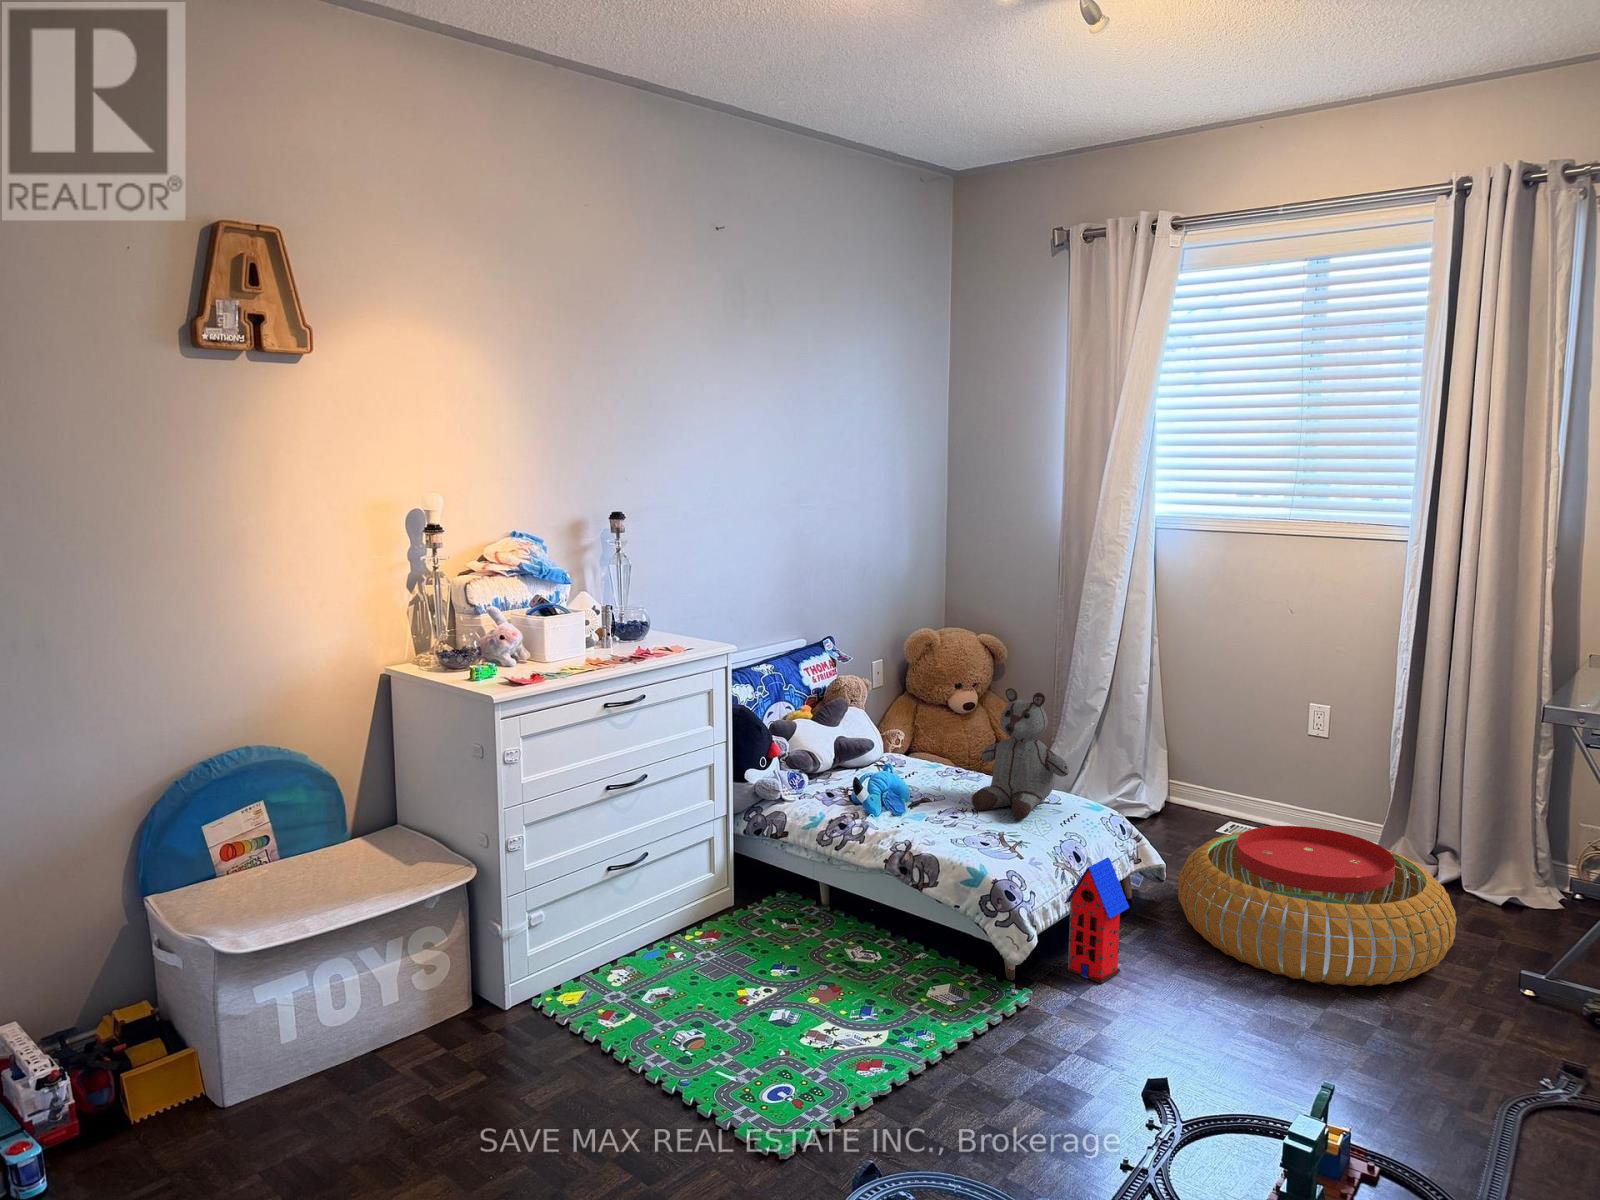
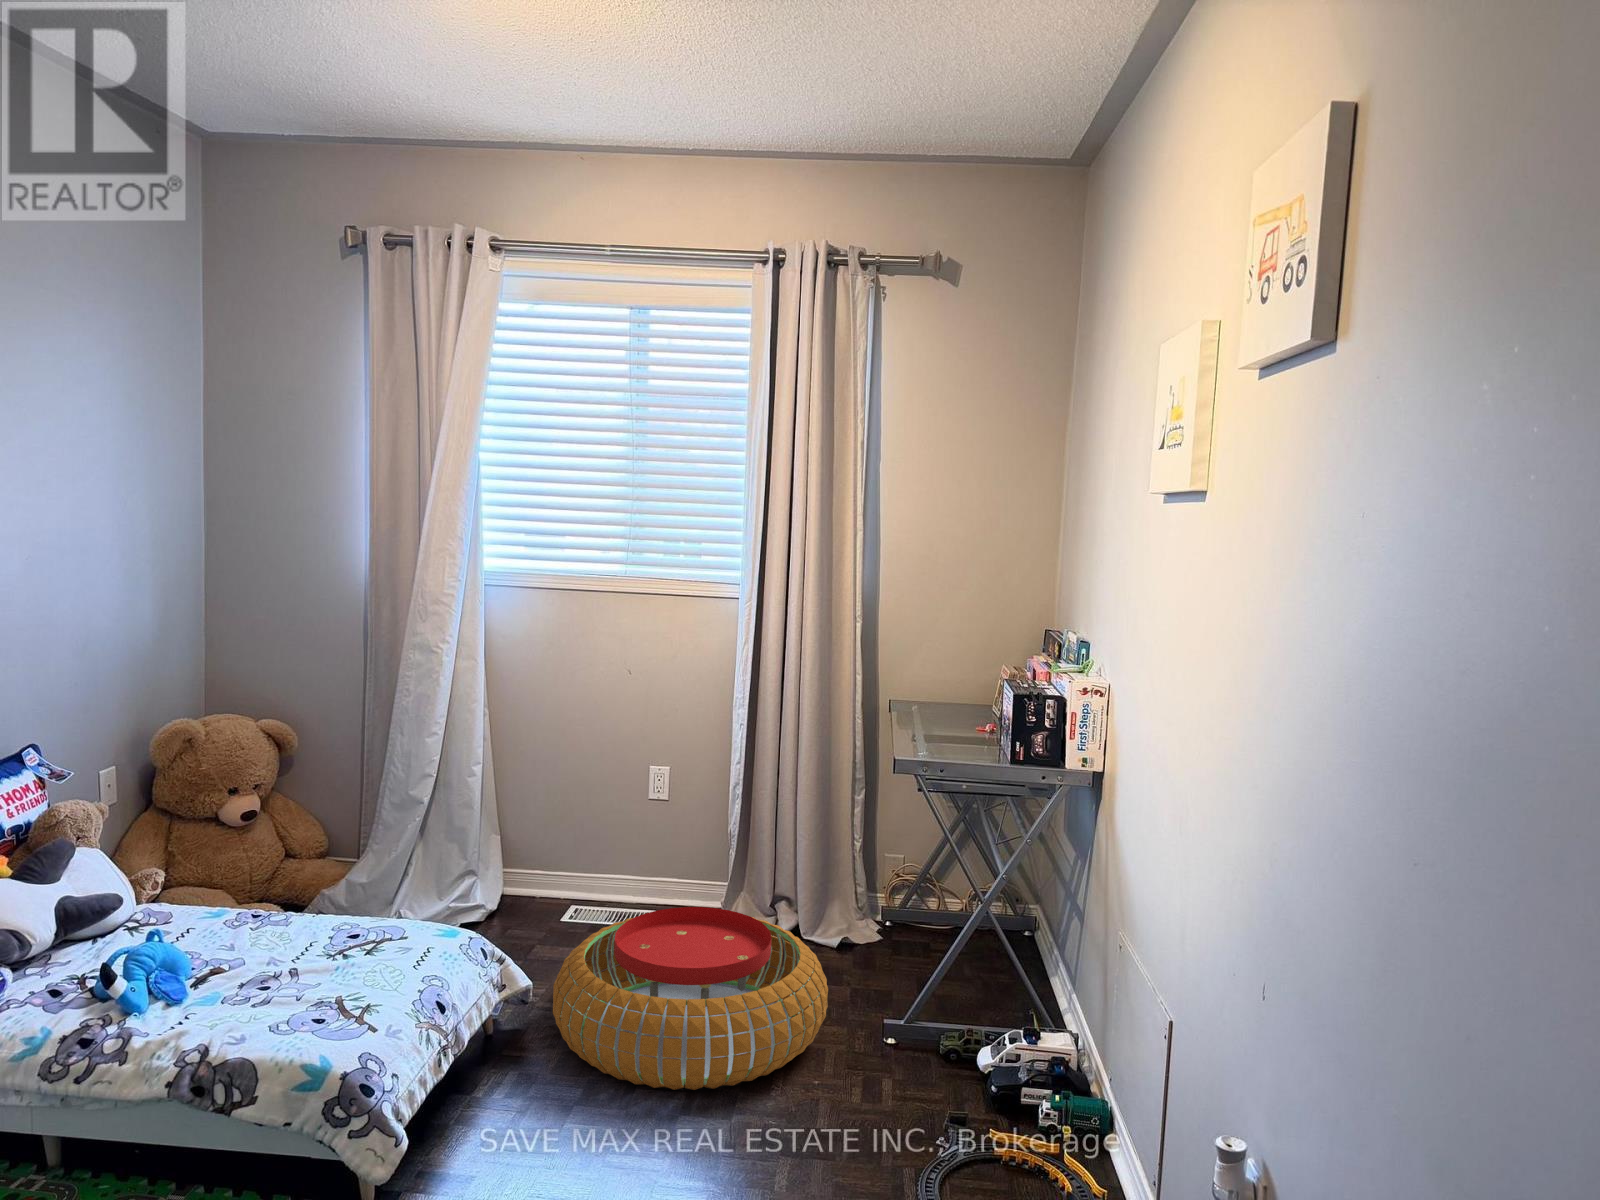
stuffed bear: present [972,688,1069,819] -> none [287,799,419,971]
toy house: present [1065,857,1129,984] -> none [438,1004,519,1170]

